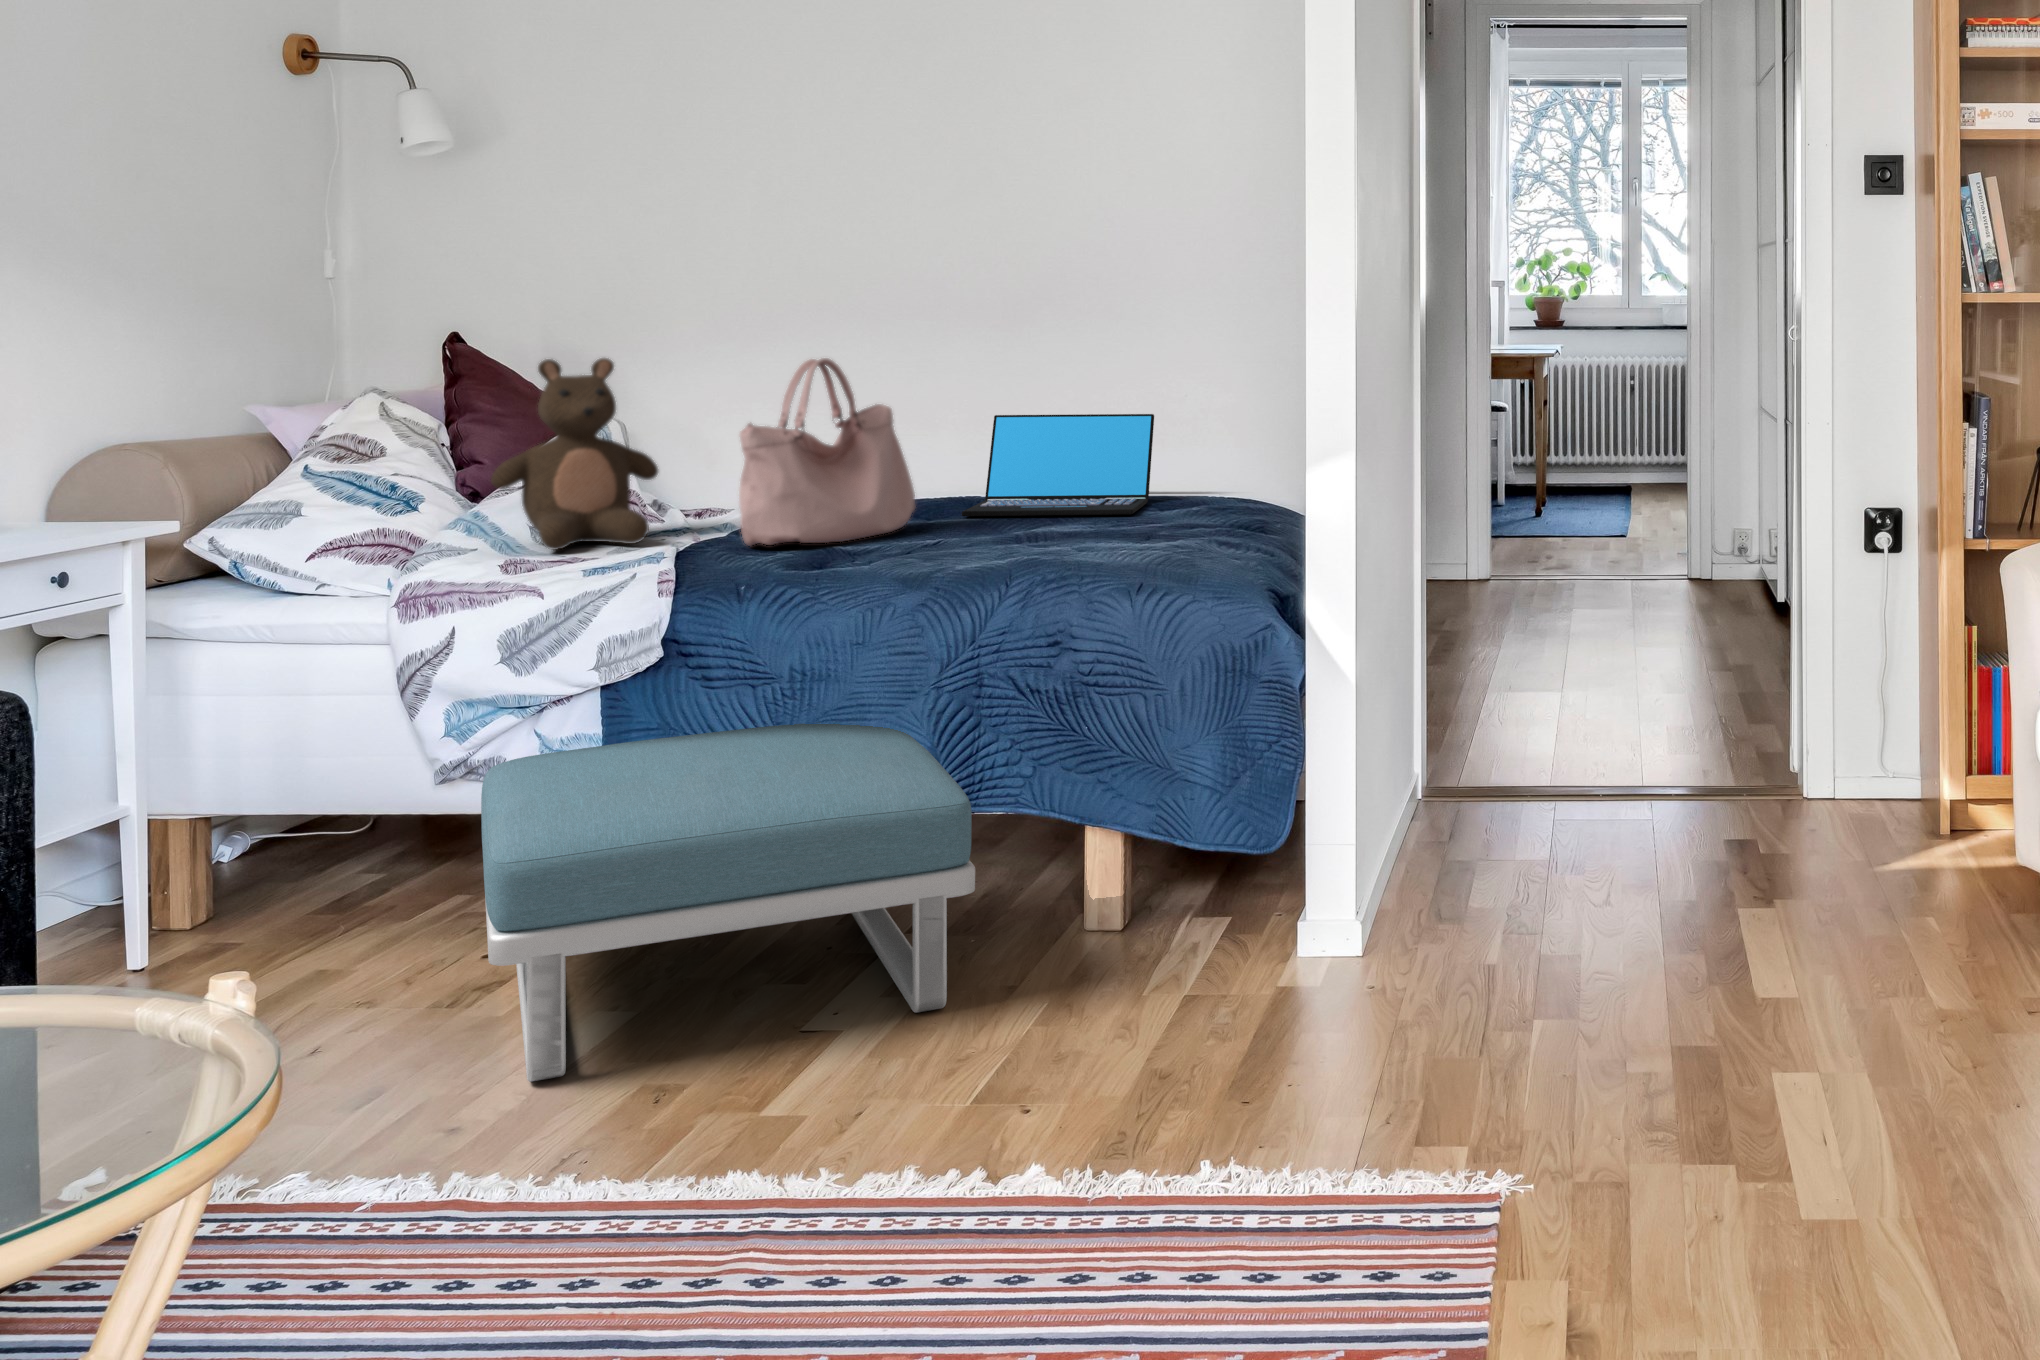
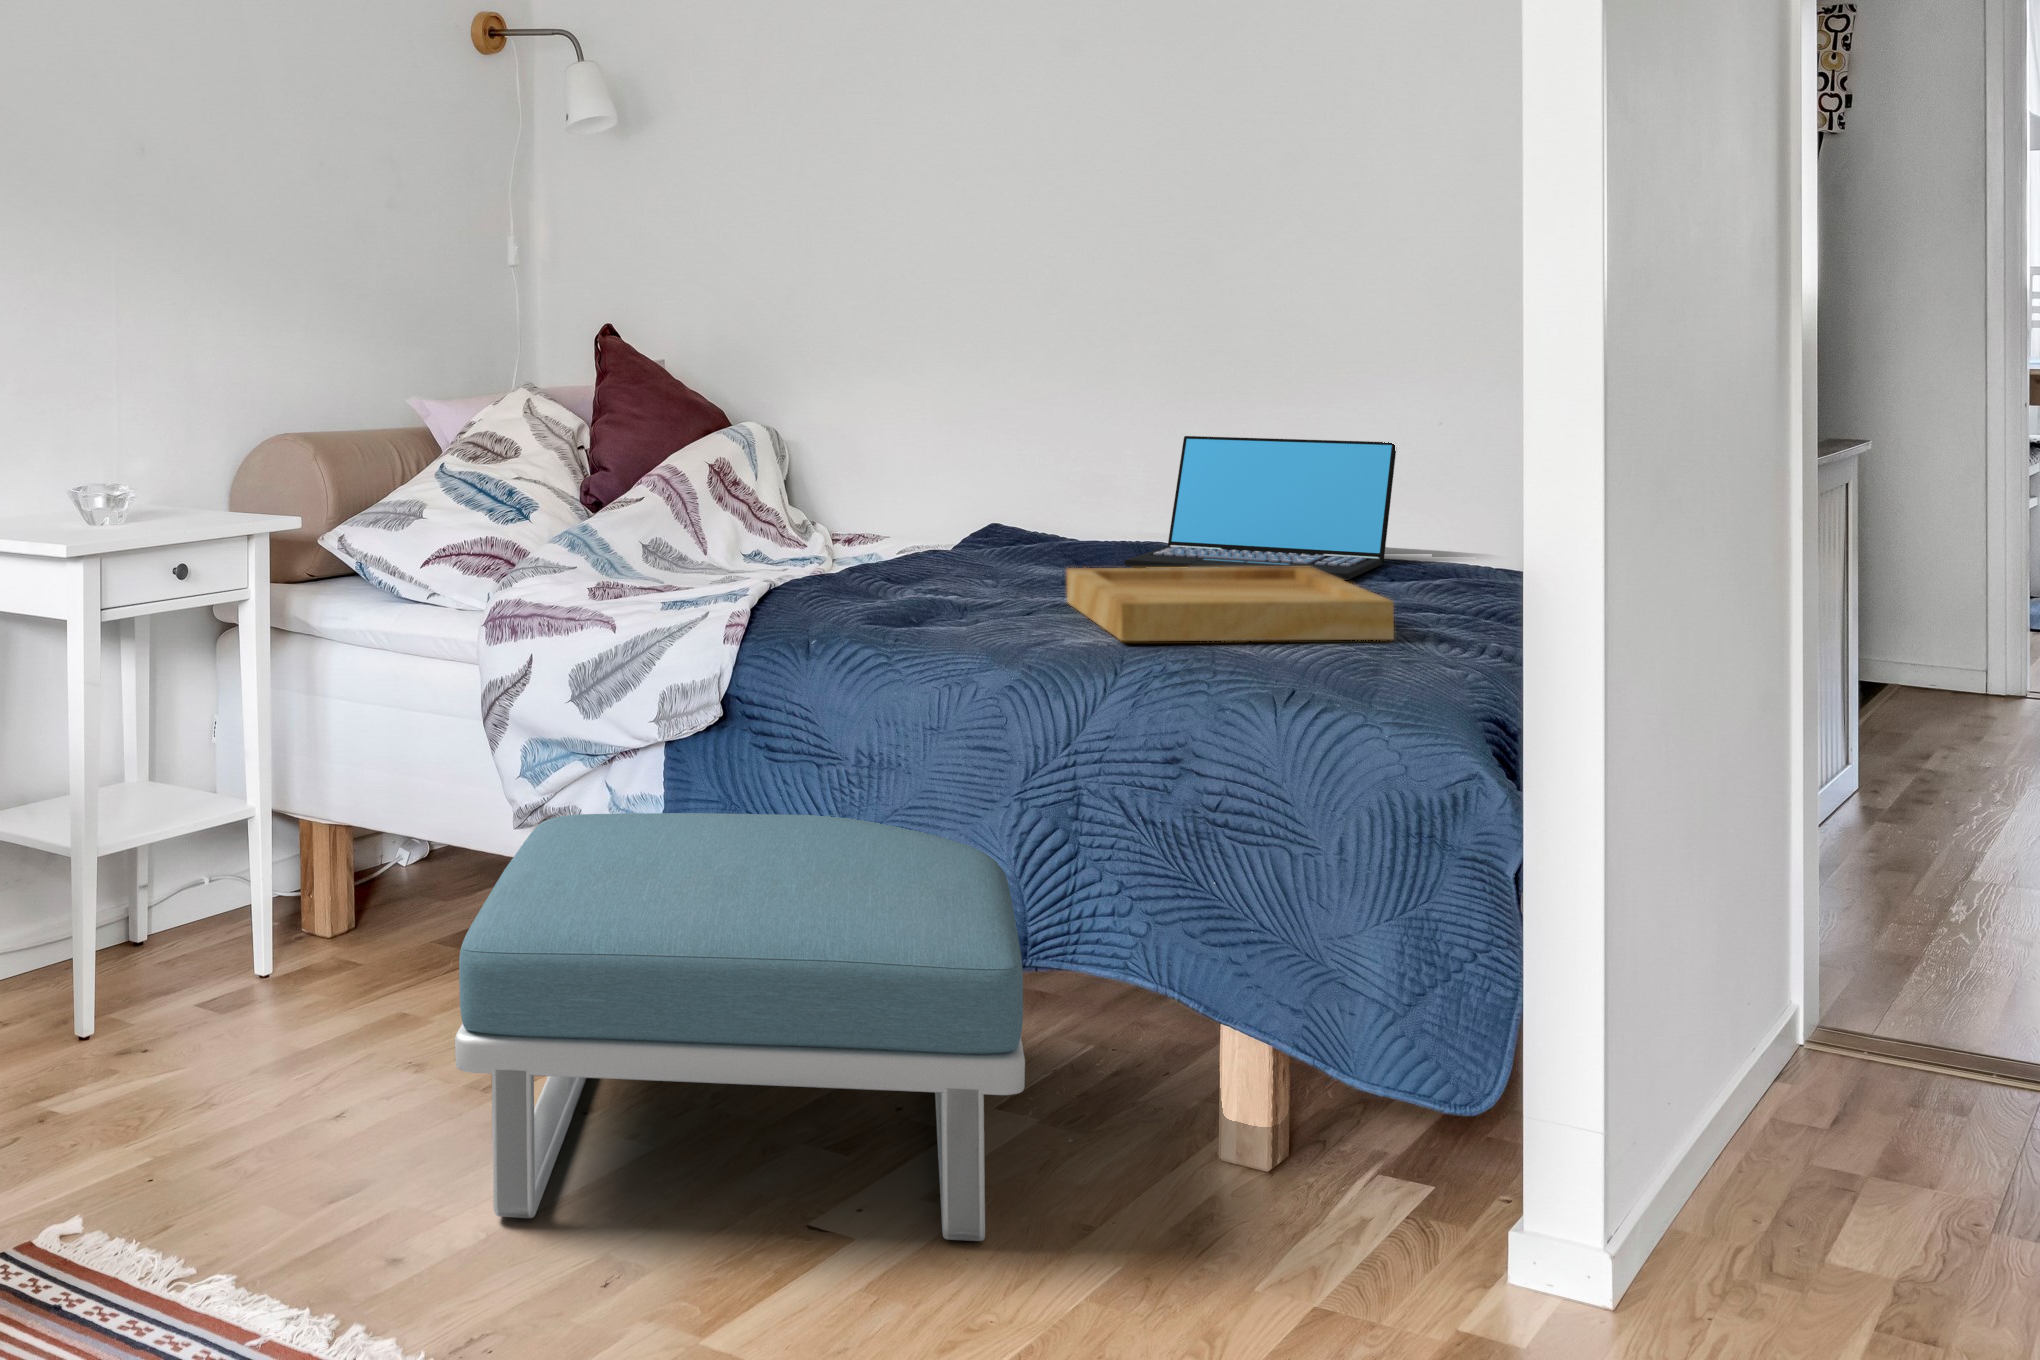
stuffed bear: present [491,358,658,550] -> none [599,354,773,574]
handbag: present [739,358,915,546] -> none [837,358,1057,589]
tray: none [938,505,1191,565] -> present [1066,567,1394,641]

